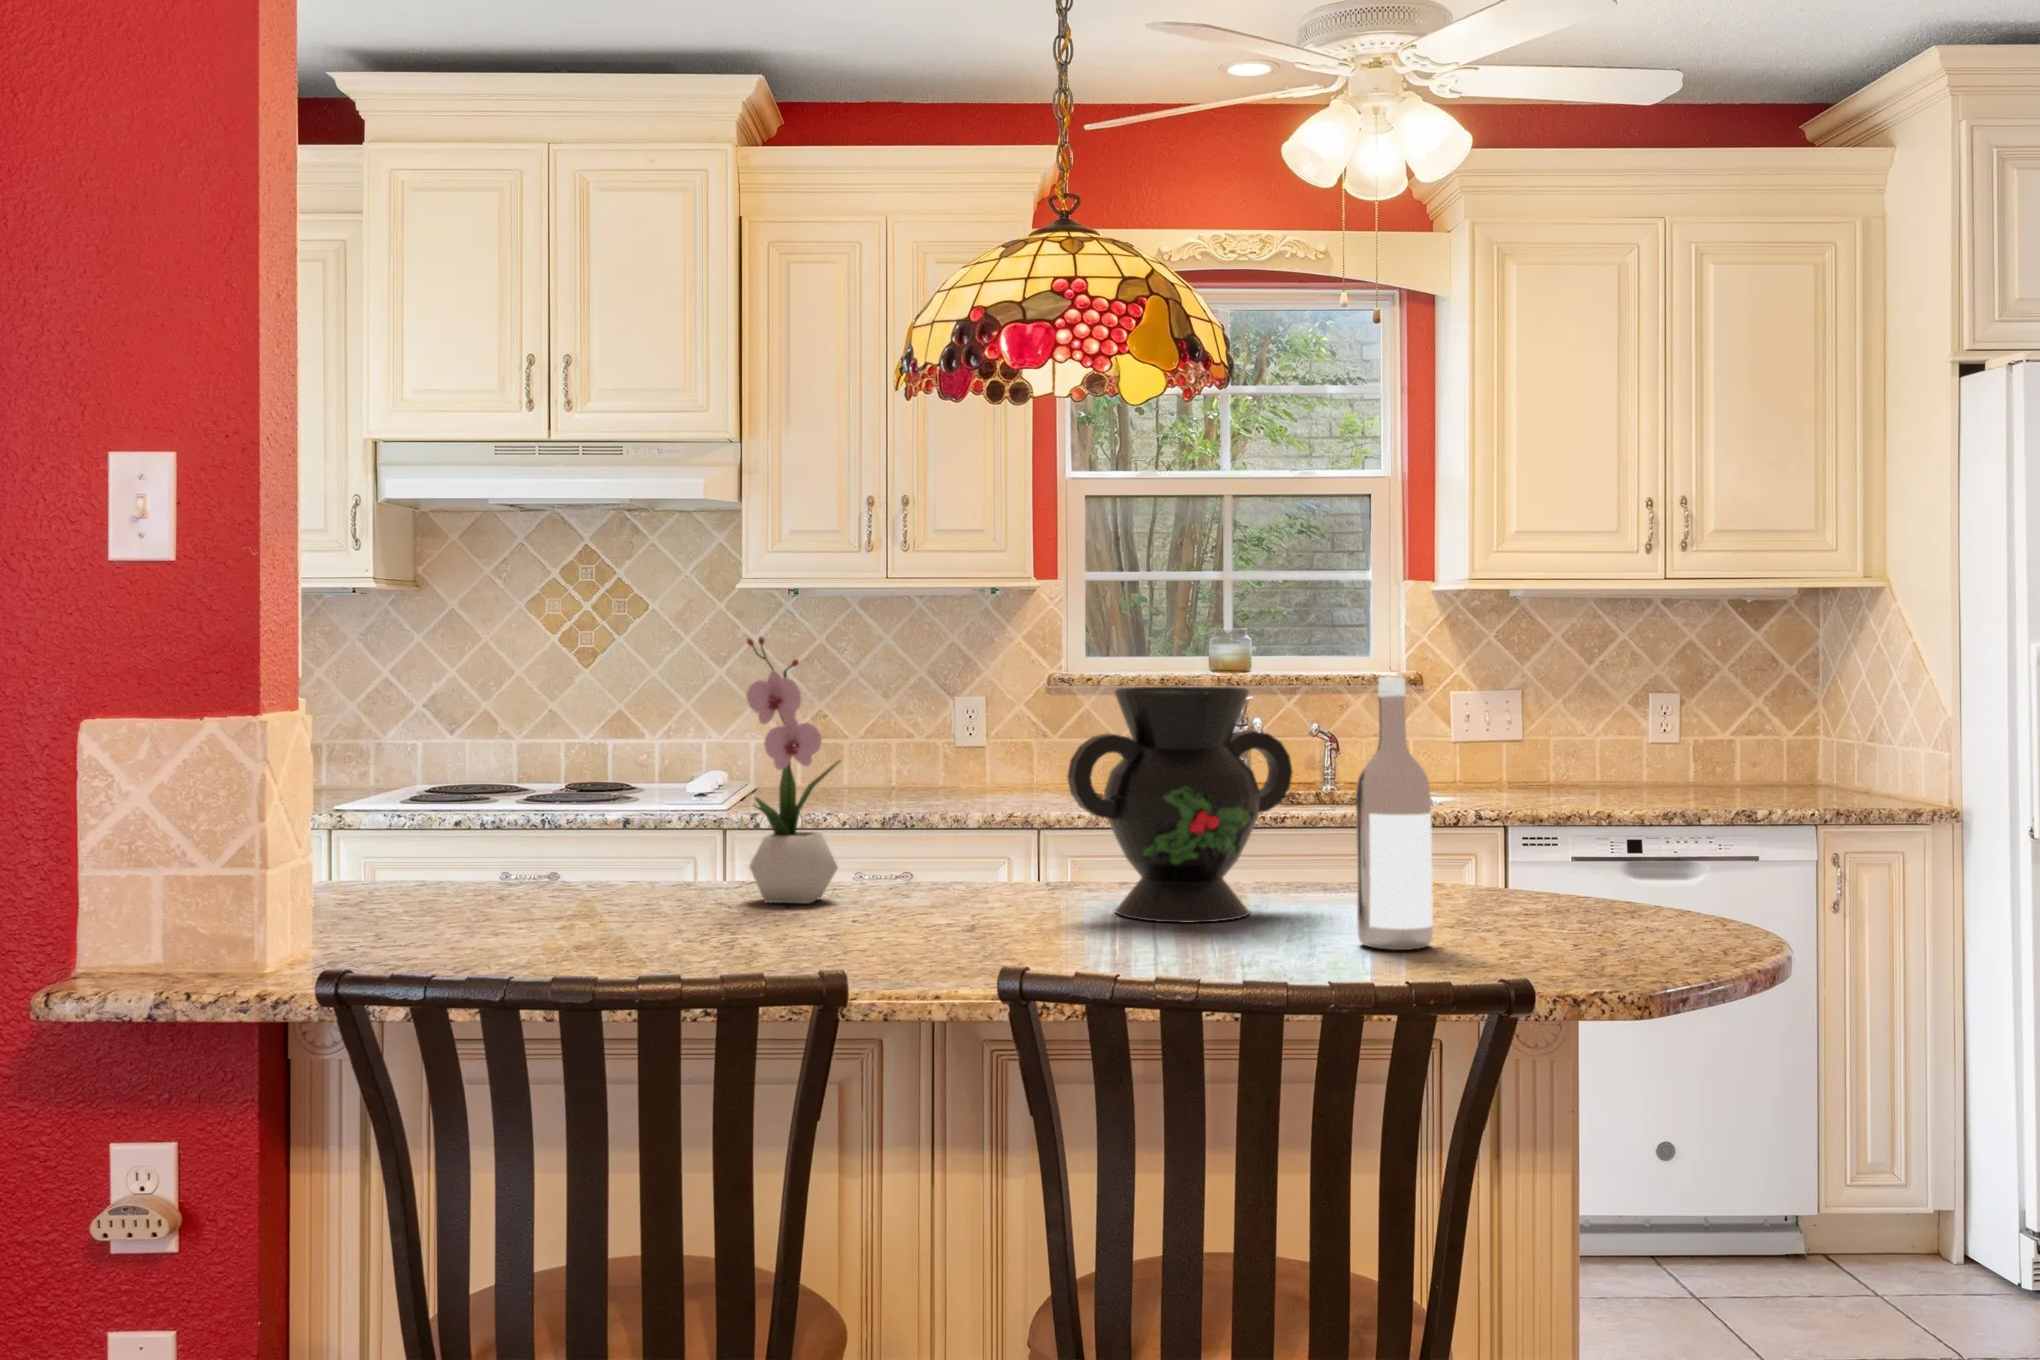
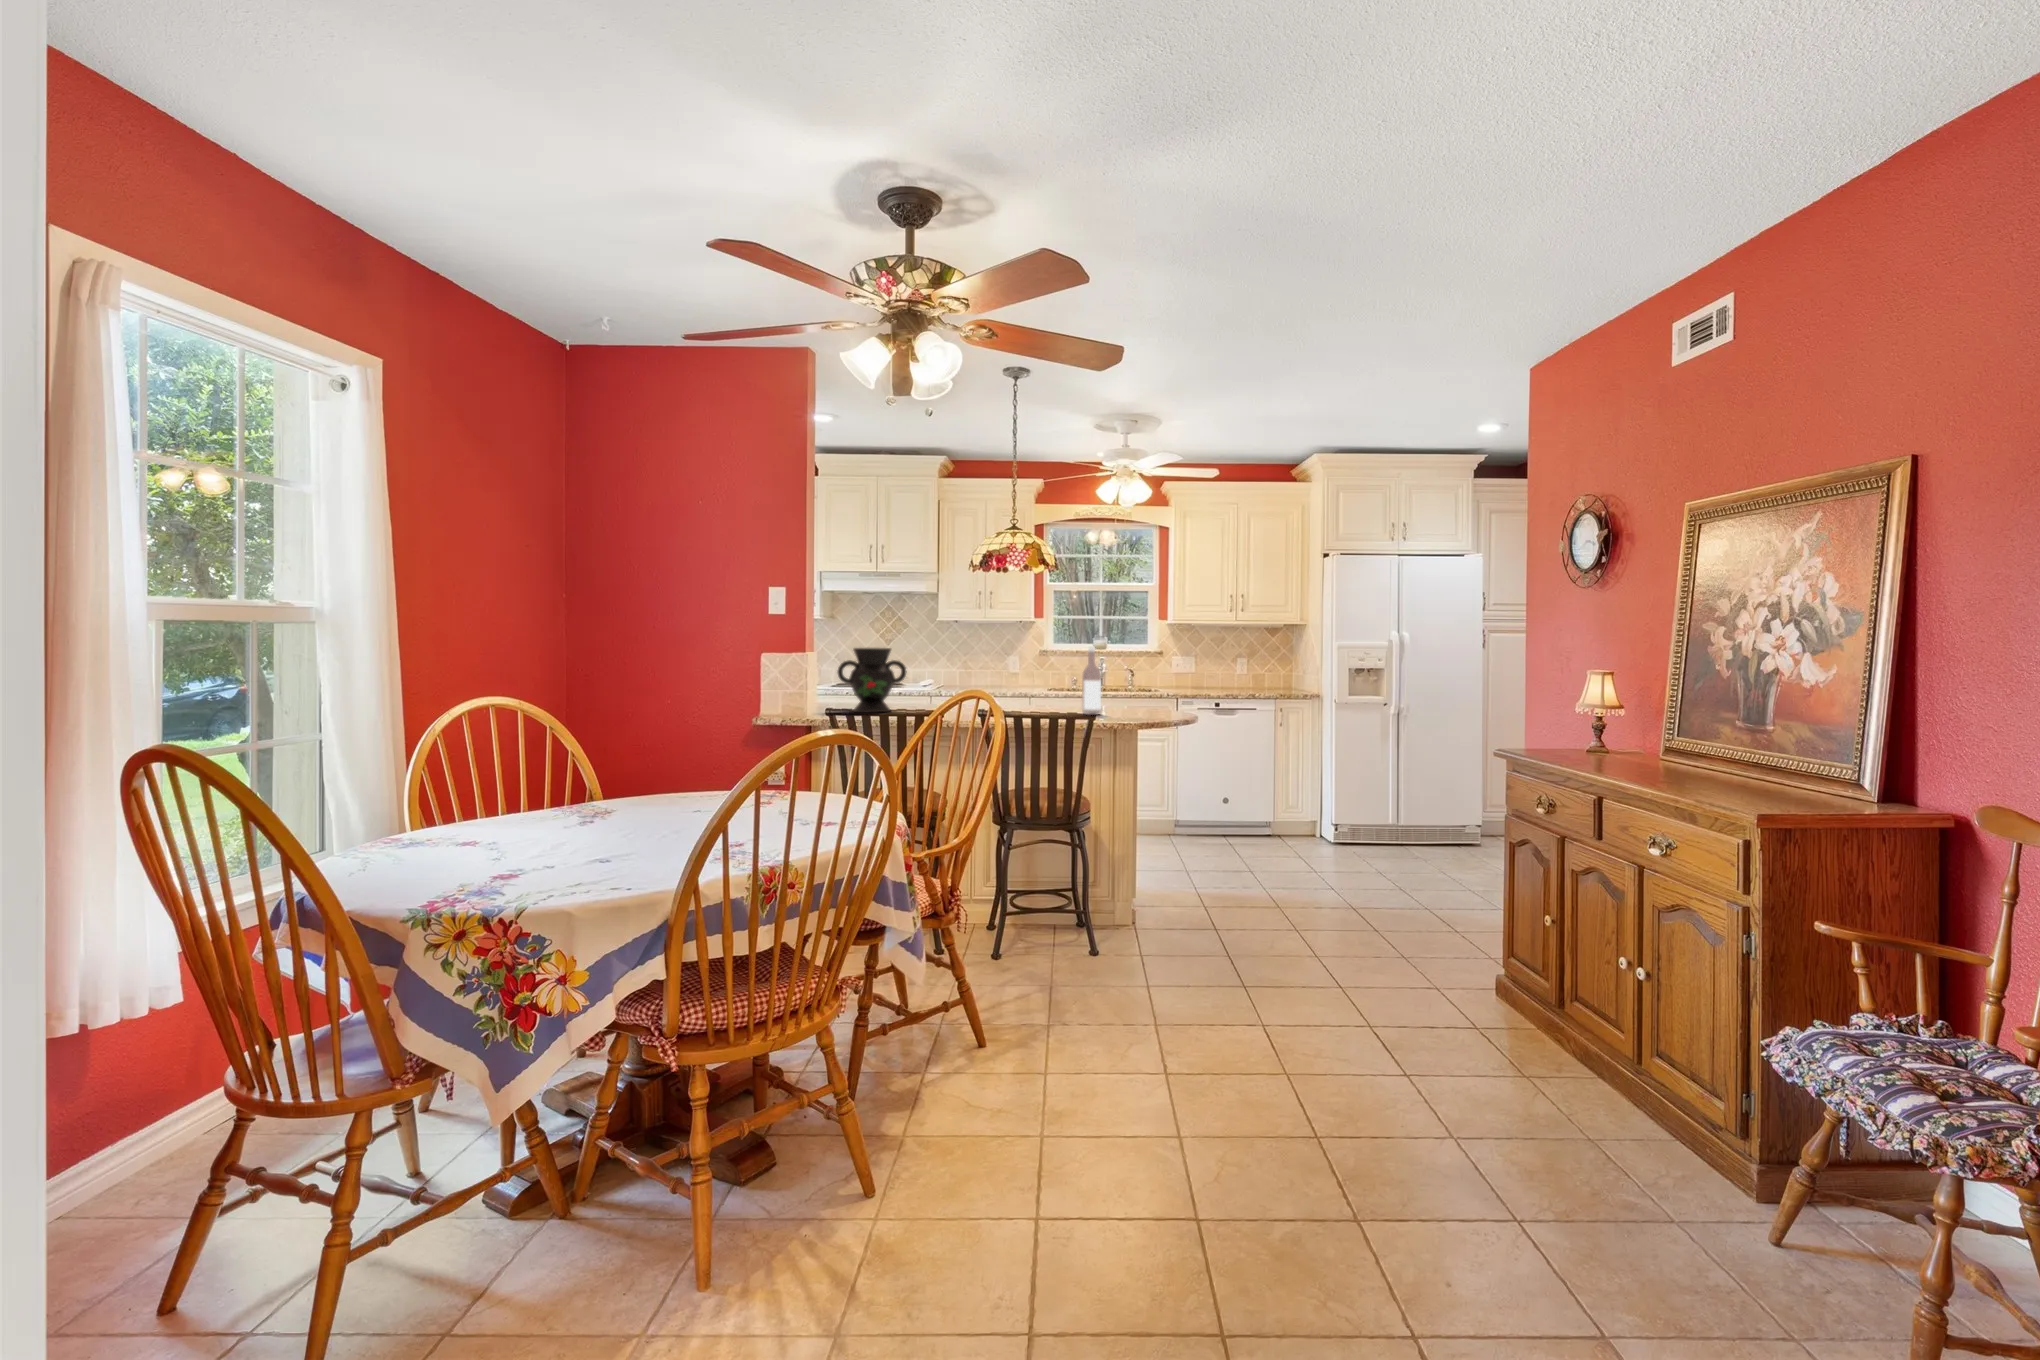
flower arrangement: present [746,637,841,904] -> none [930,635,957,707]
decorative vase: present [1068,687,1292,923] -> present [838,648,907,712]

